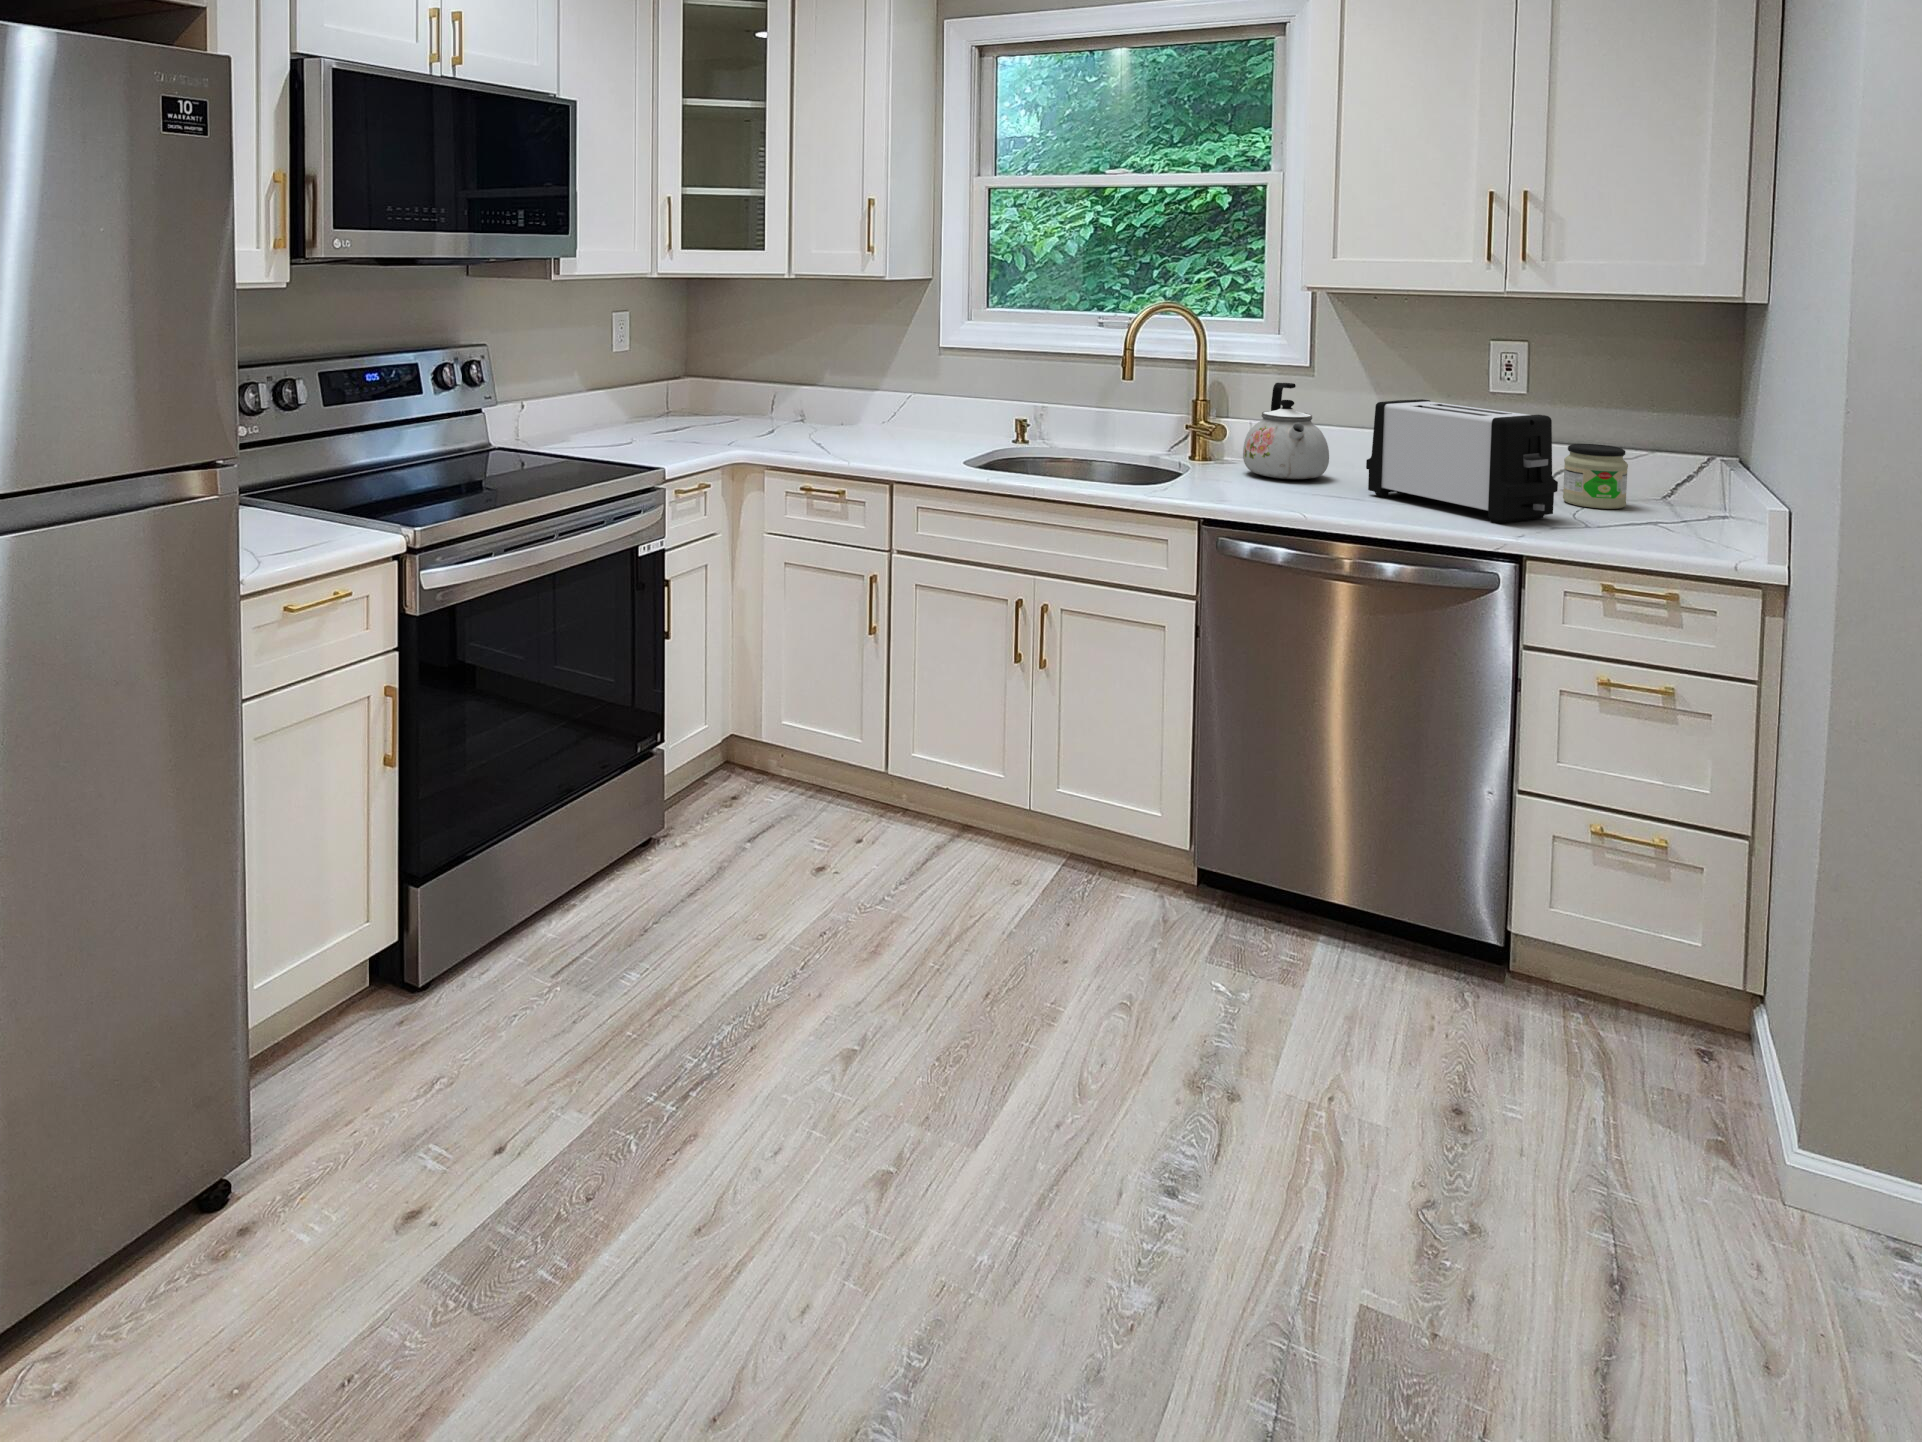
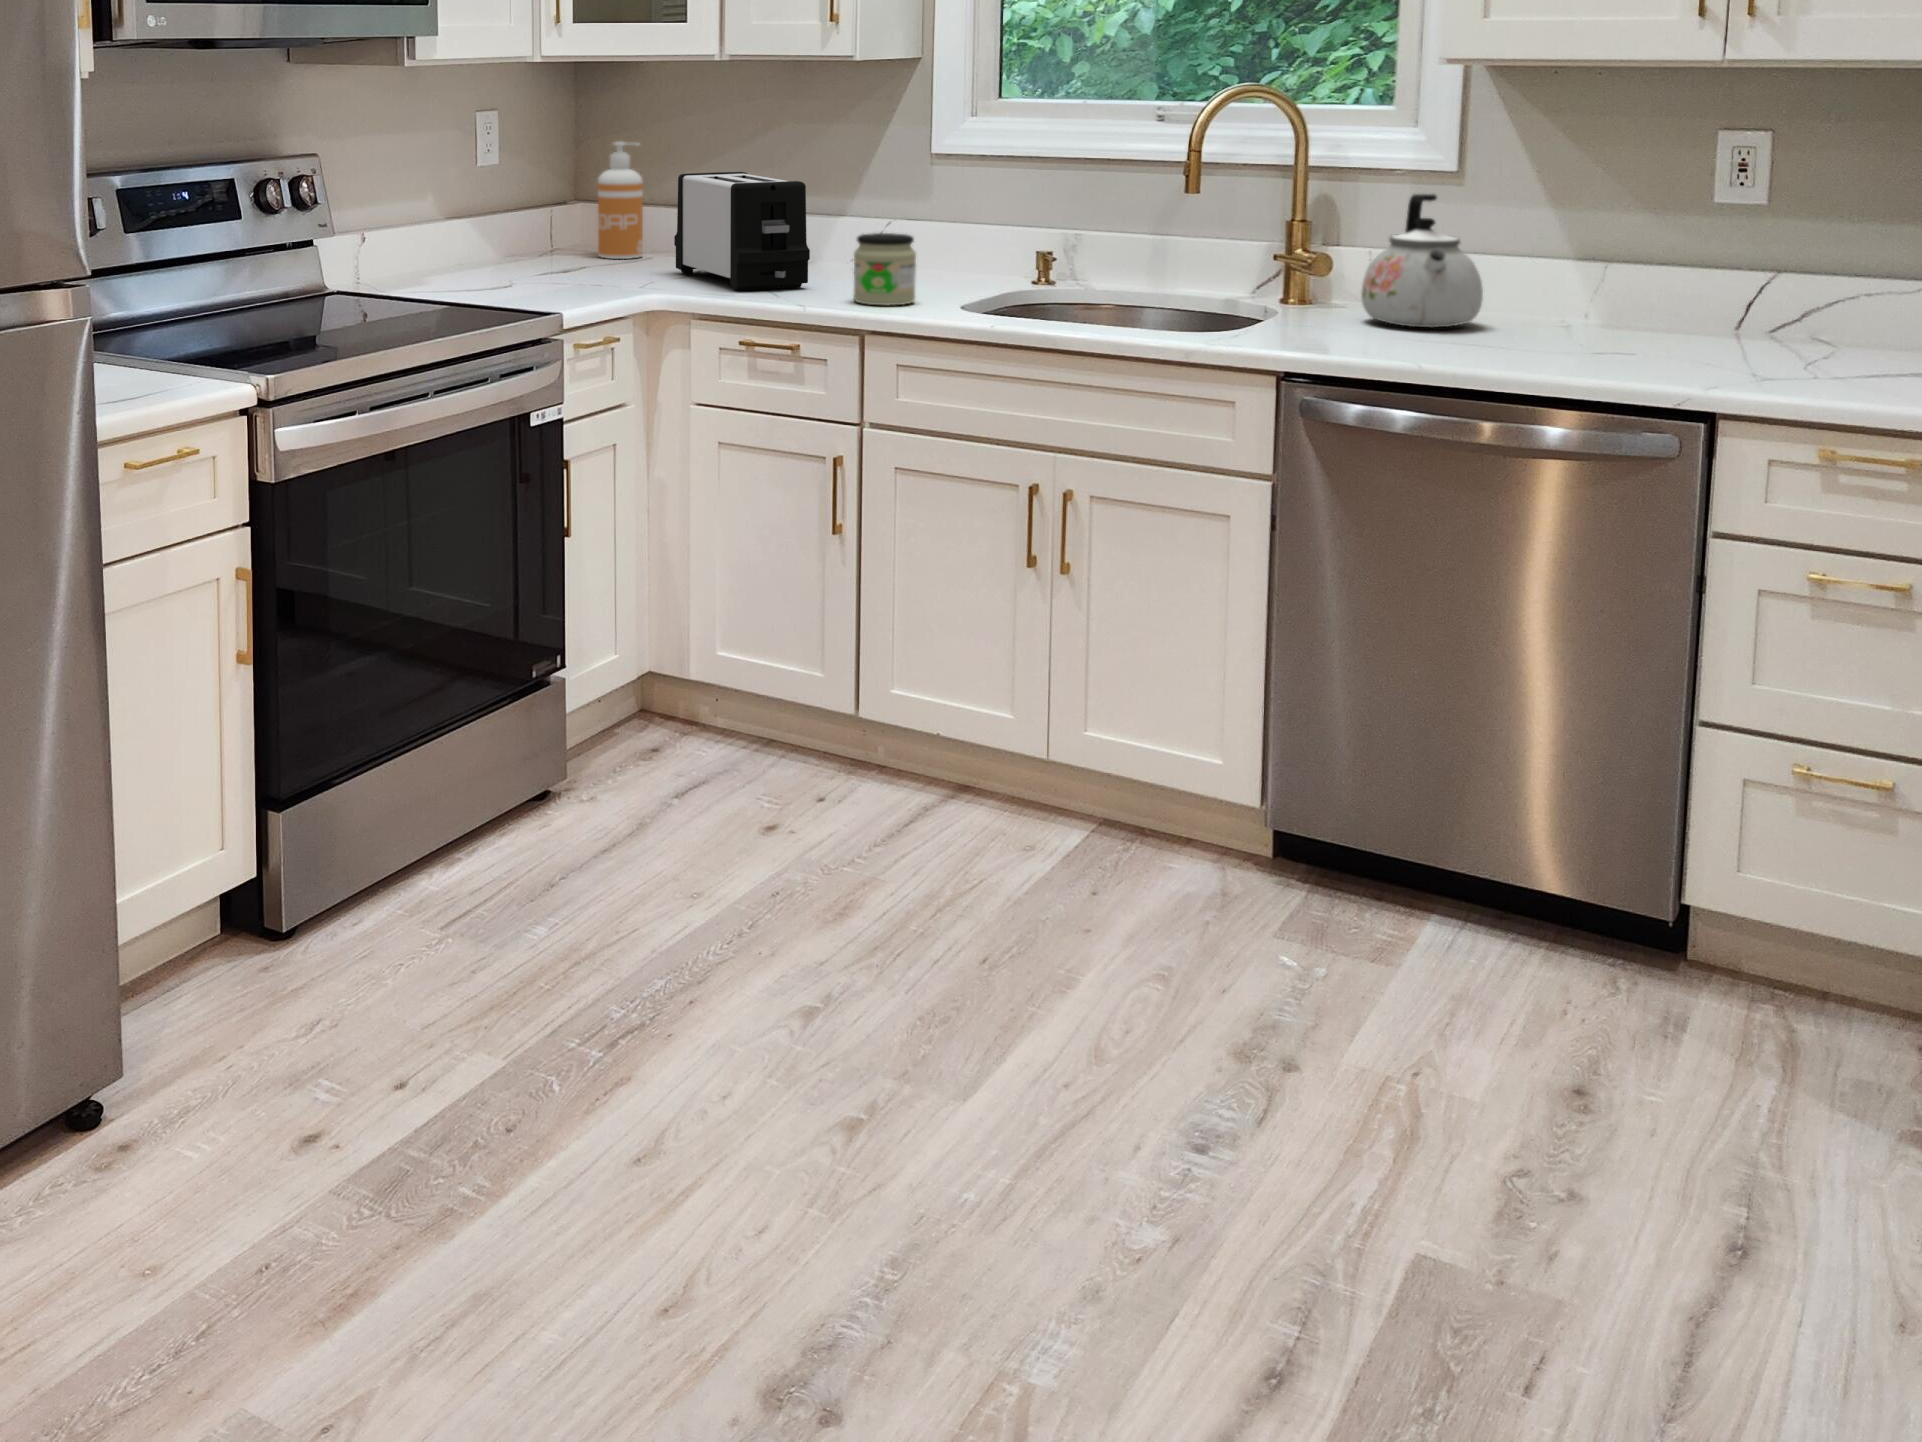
soap dispenser: none [699,335,731,418] -> present [598,142,643,259]
toaster: present [1366,399,1558,523] -> present [674,172,810,291]
jar: present [1563,444,1628,509] -> present [853,233,916,305]

